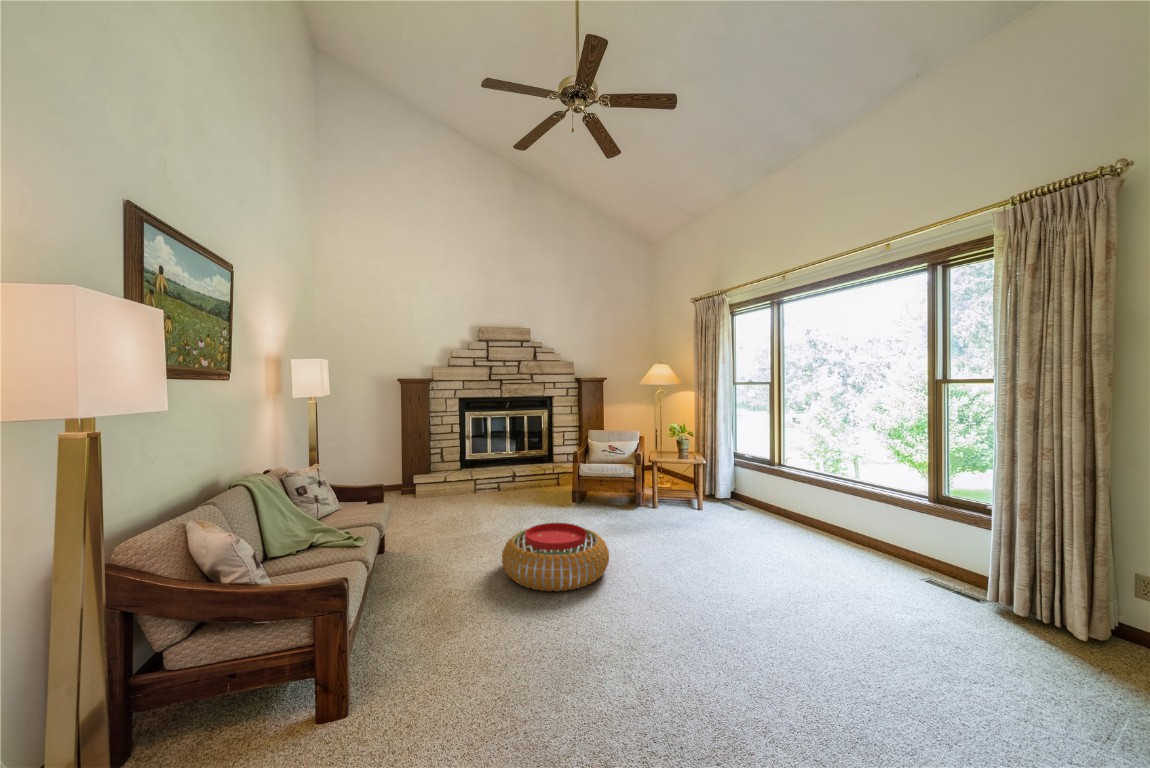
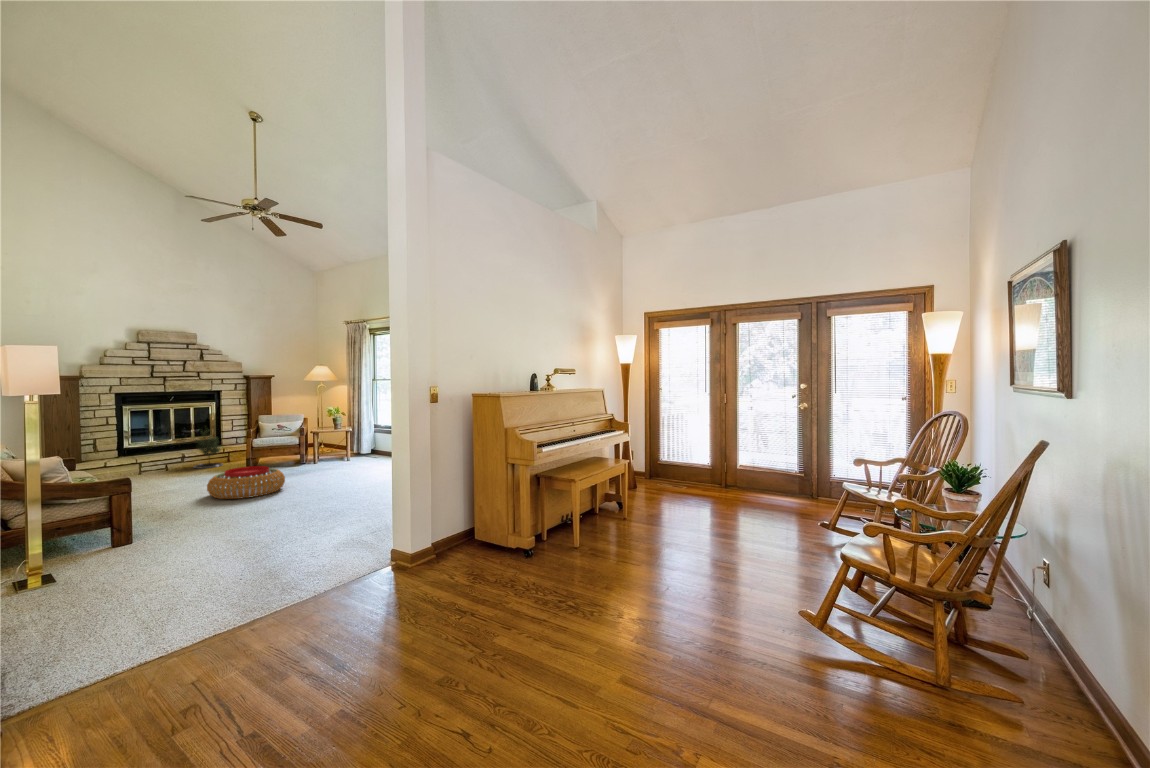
potted tree: none [524,439,553,492] -> present [194,430,222,468]

